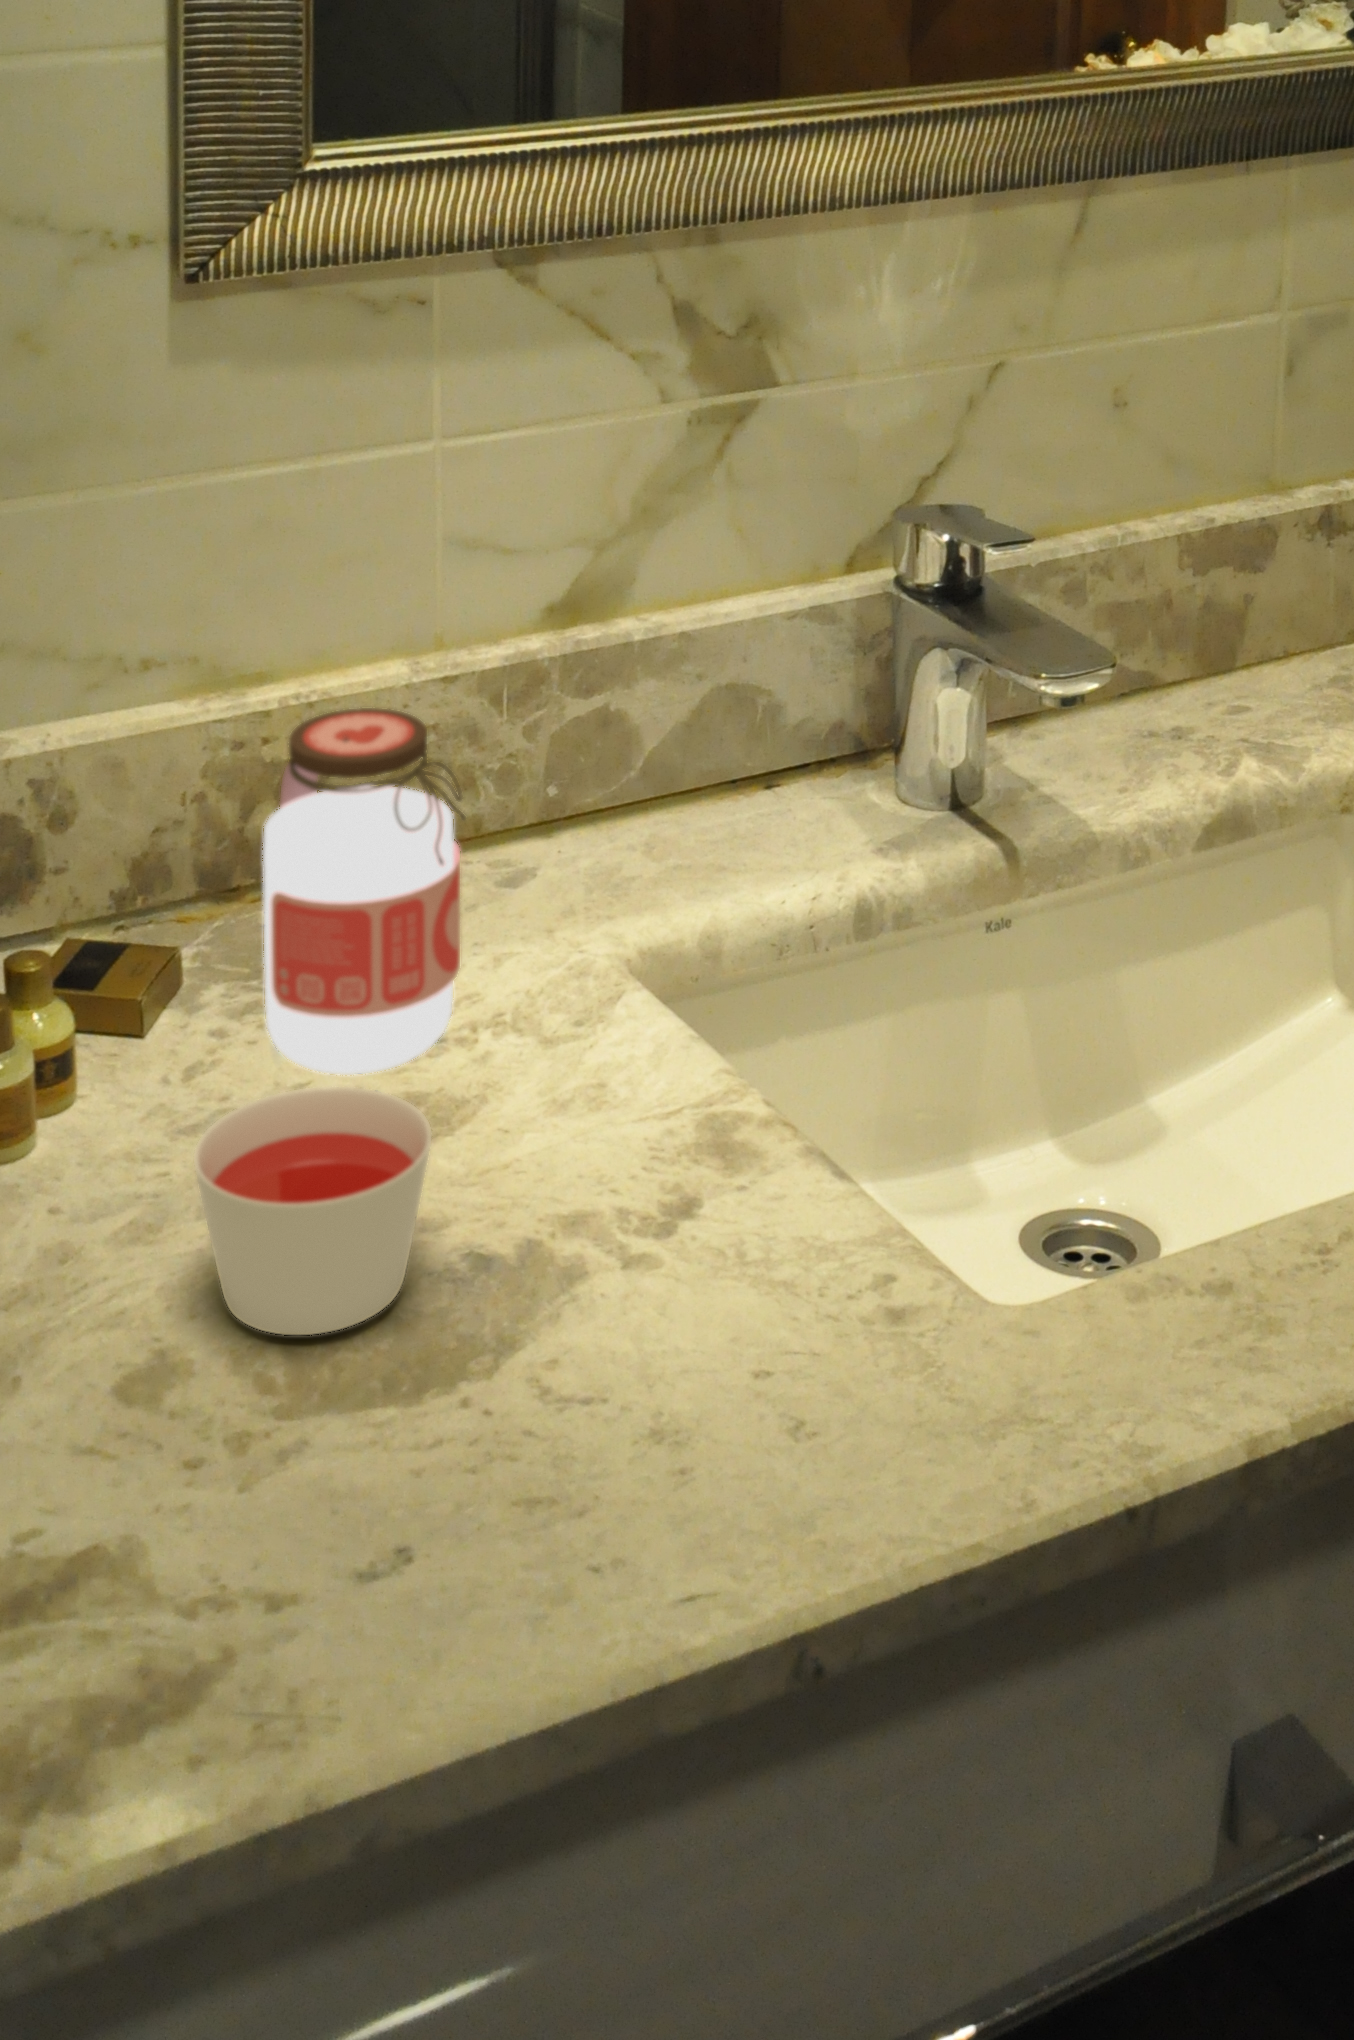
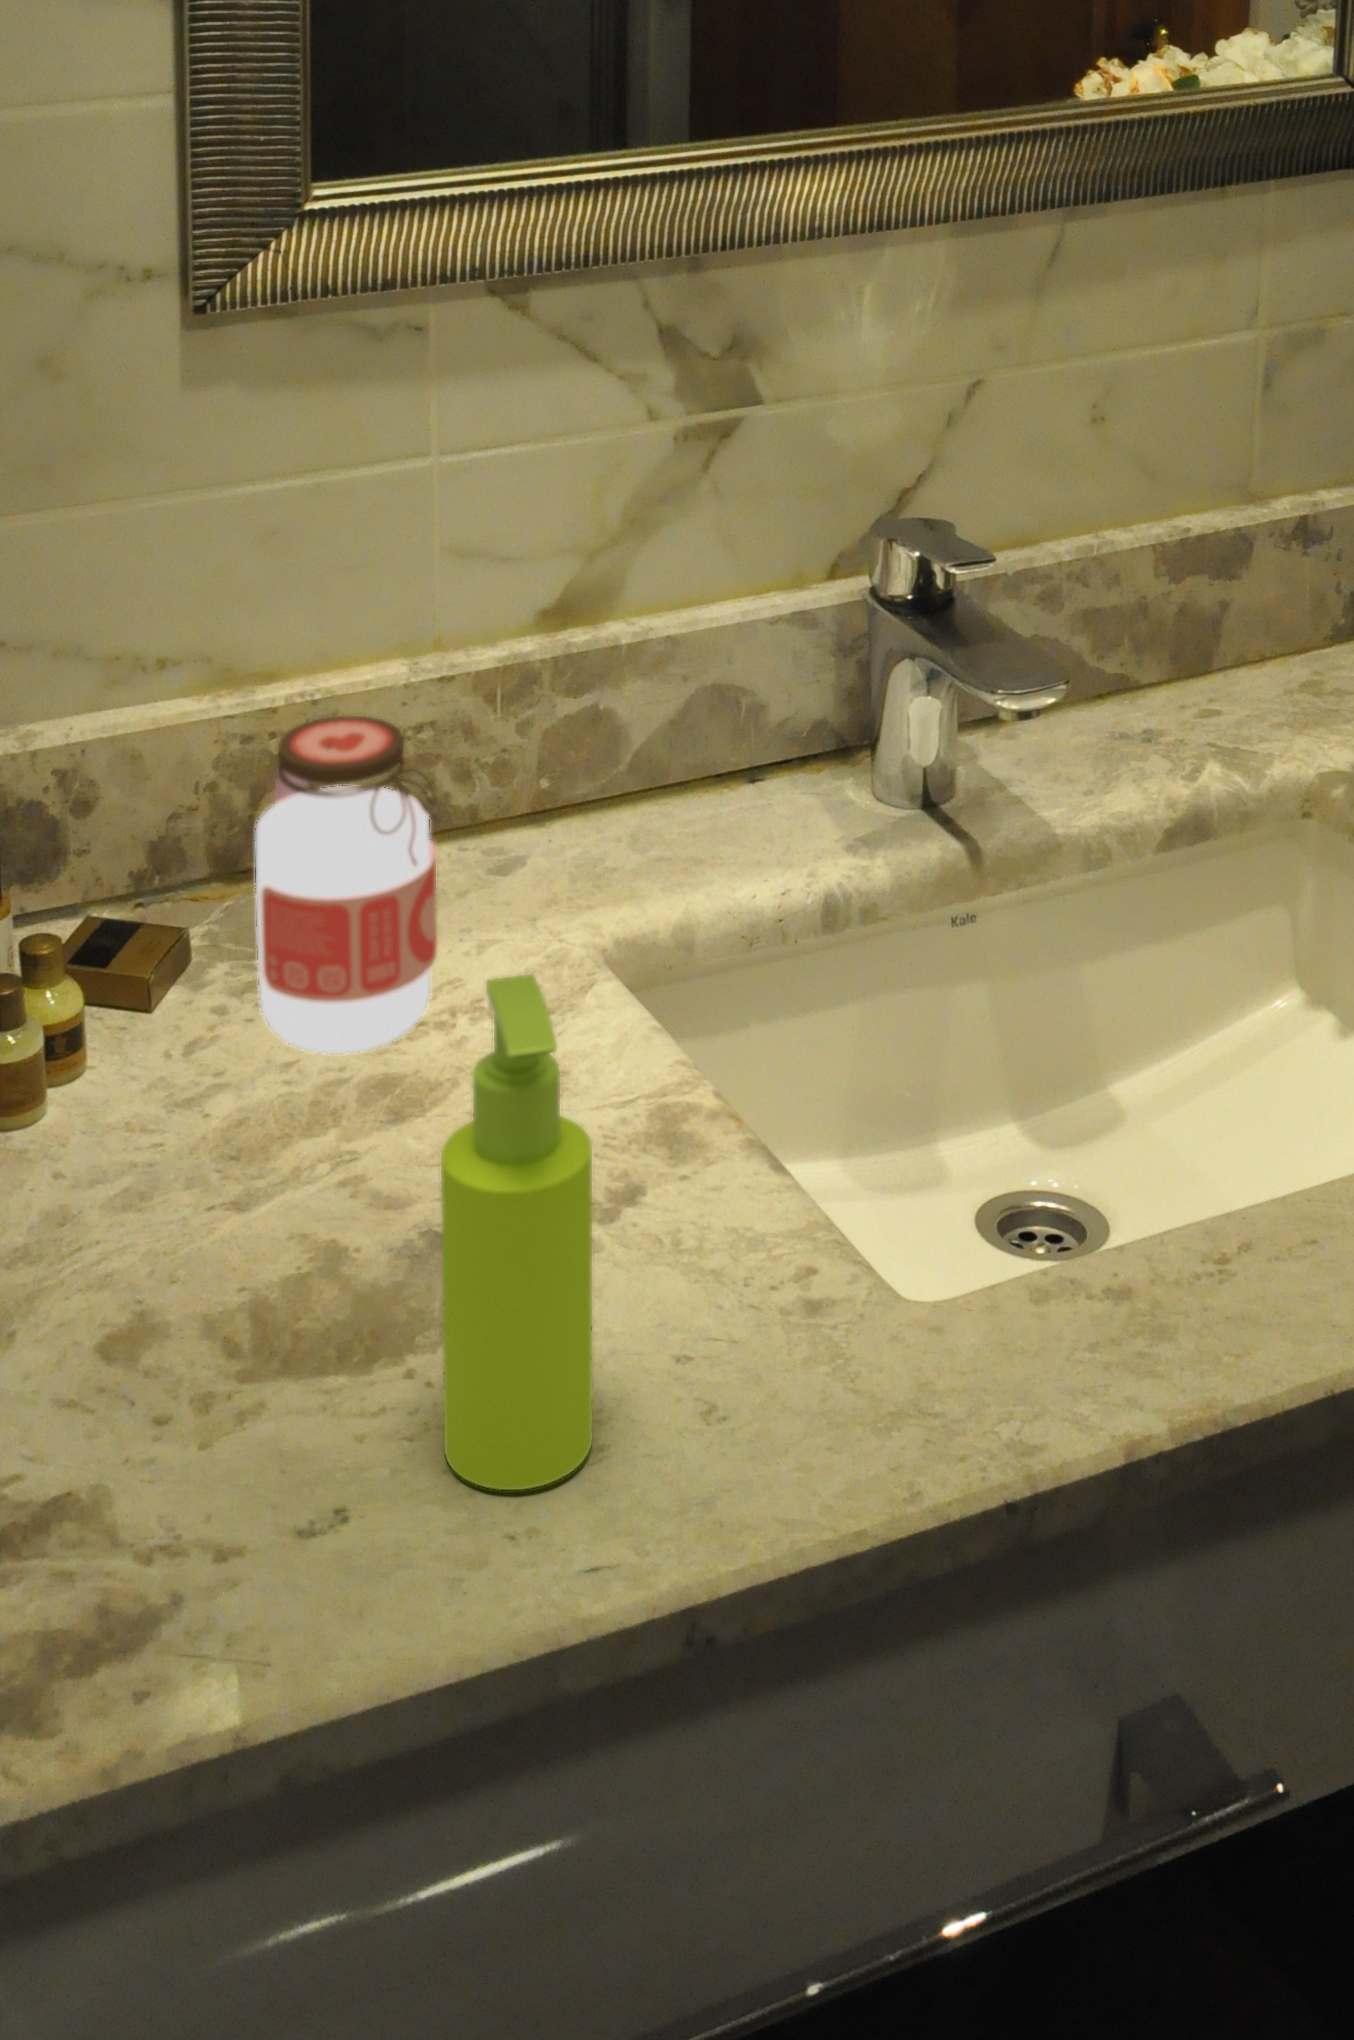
soap dispenser: none [511,950,677,1519] -> present [441,974,592,1490]
candle: present [194,1087,431,1335] -> none [174,1073,388,1303]

